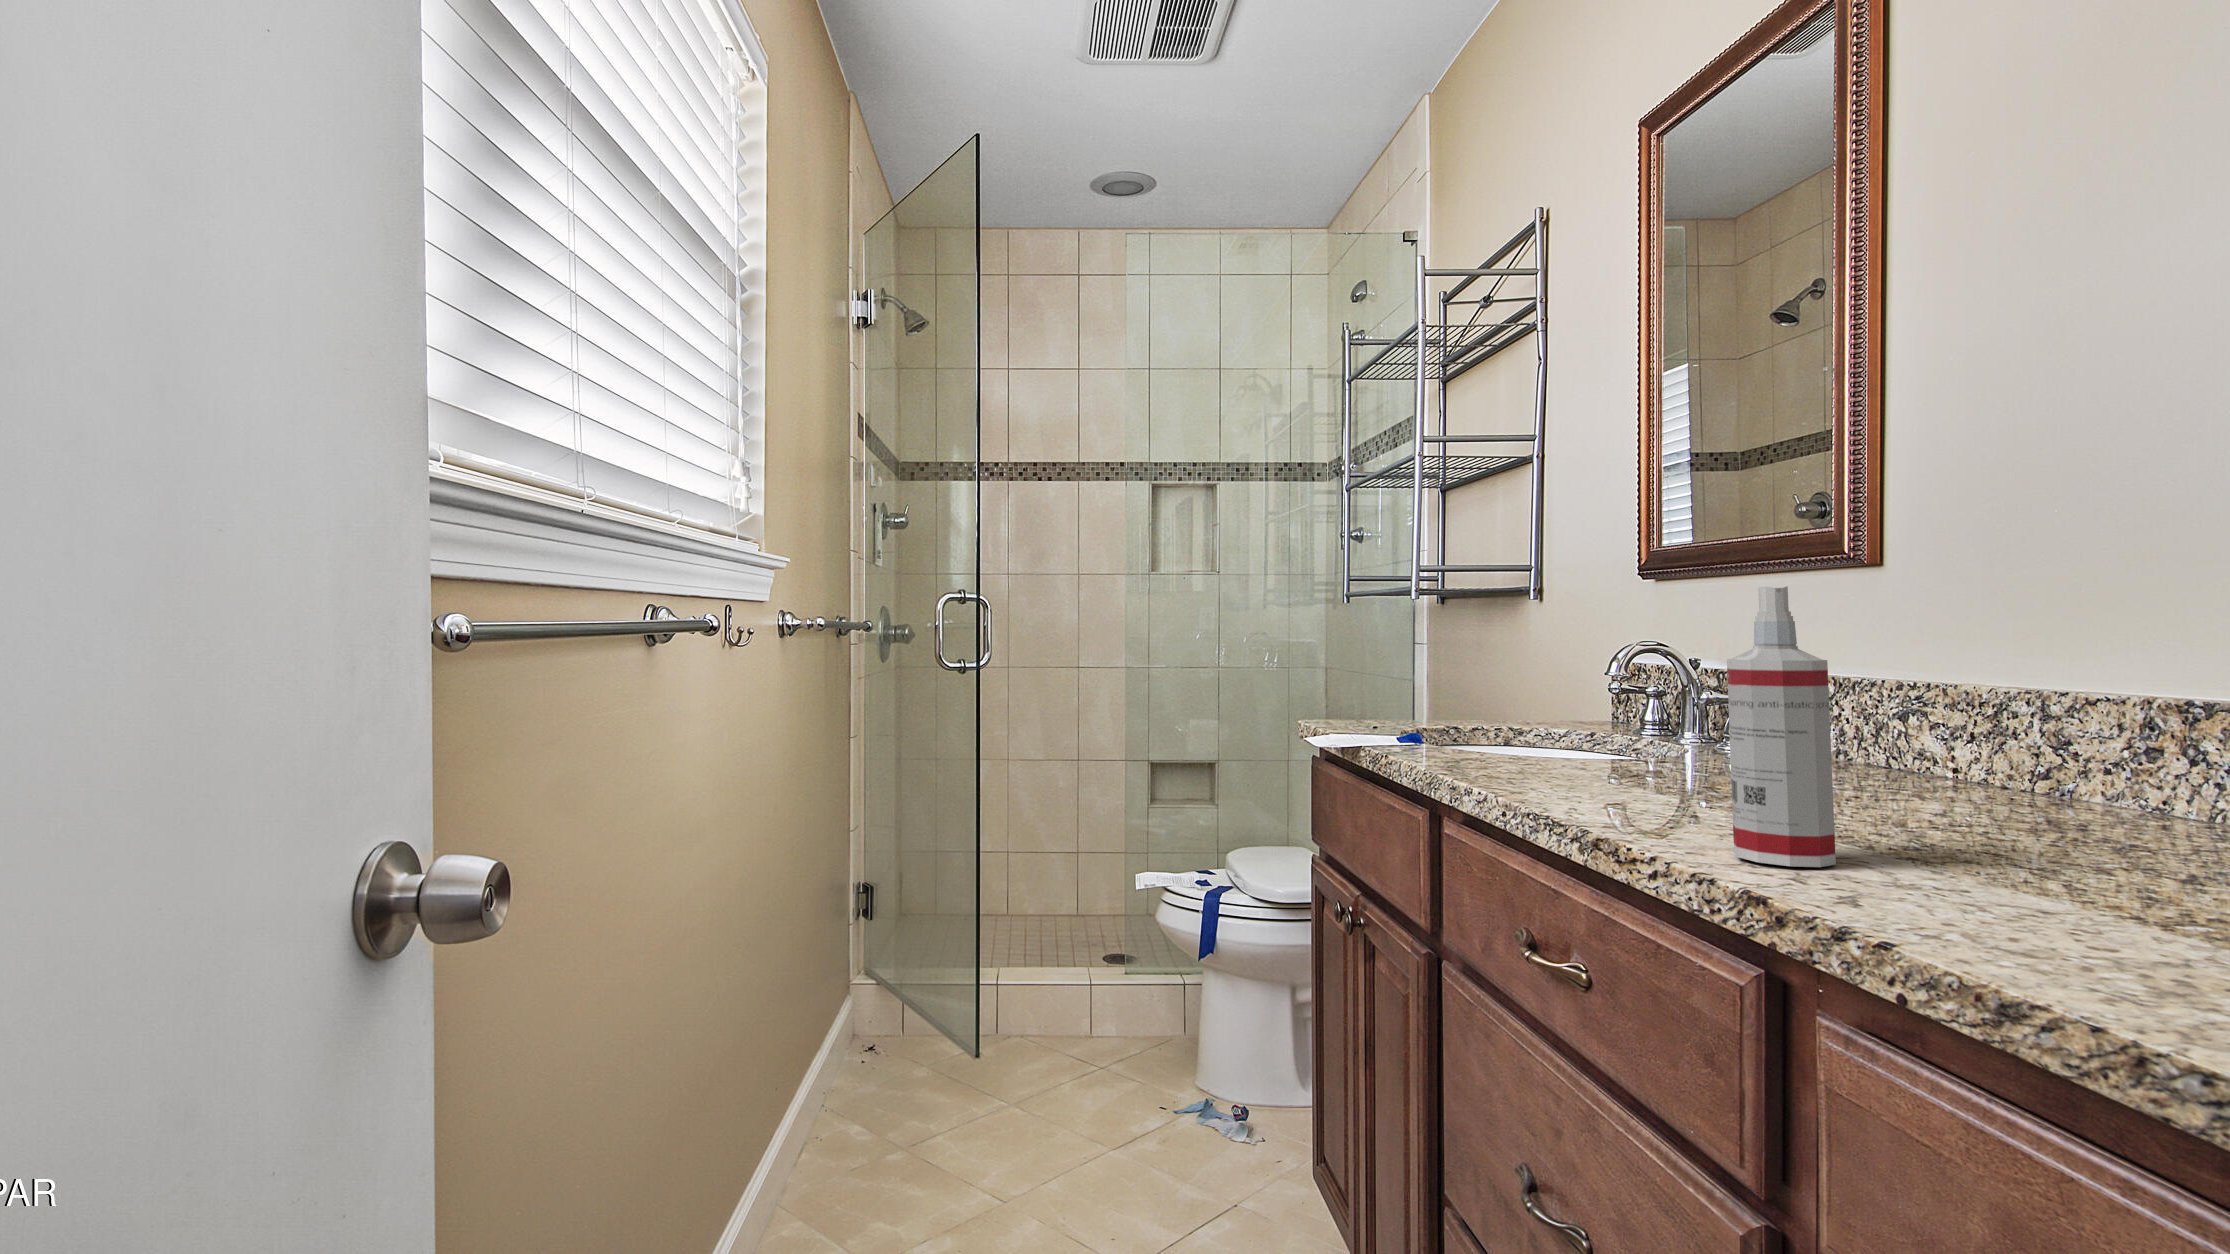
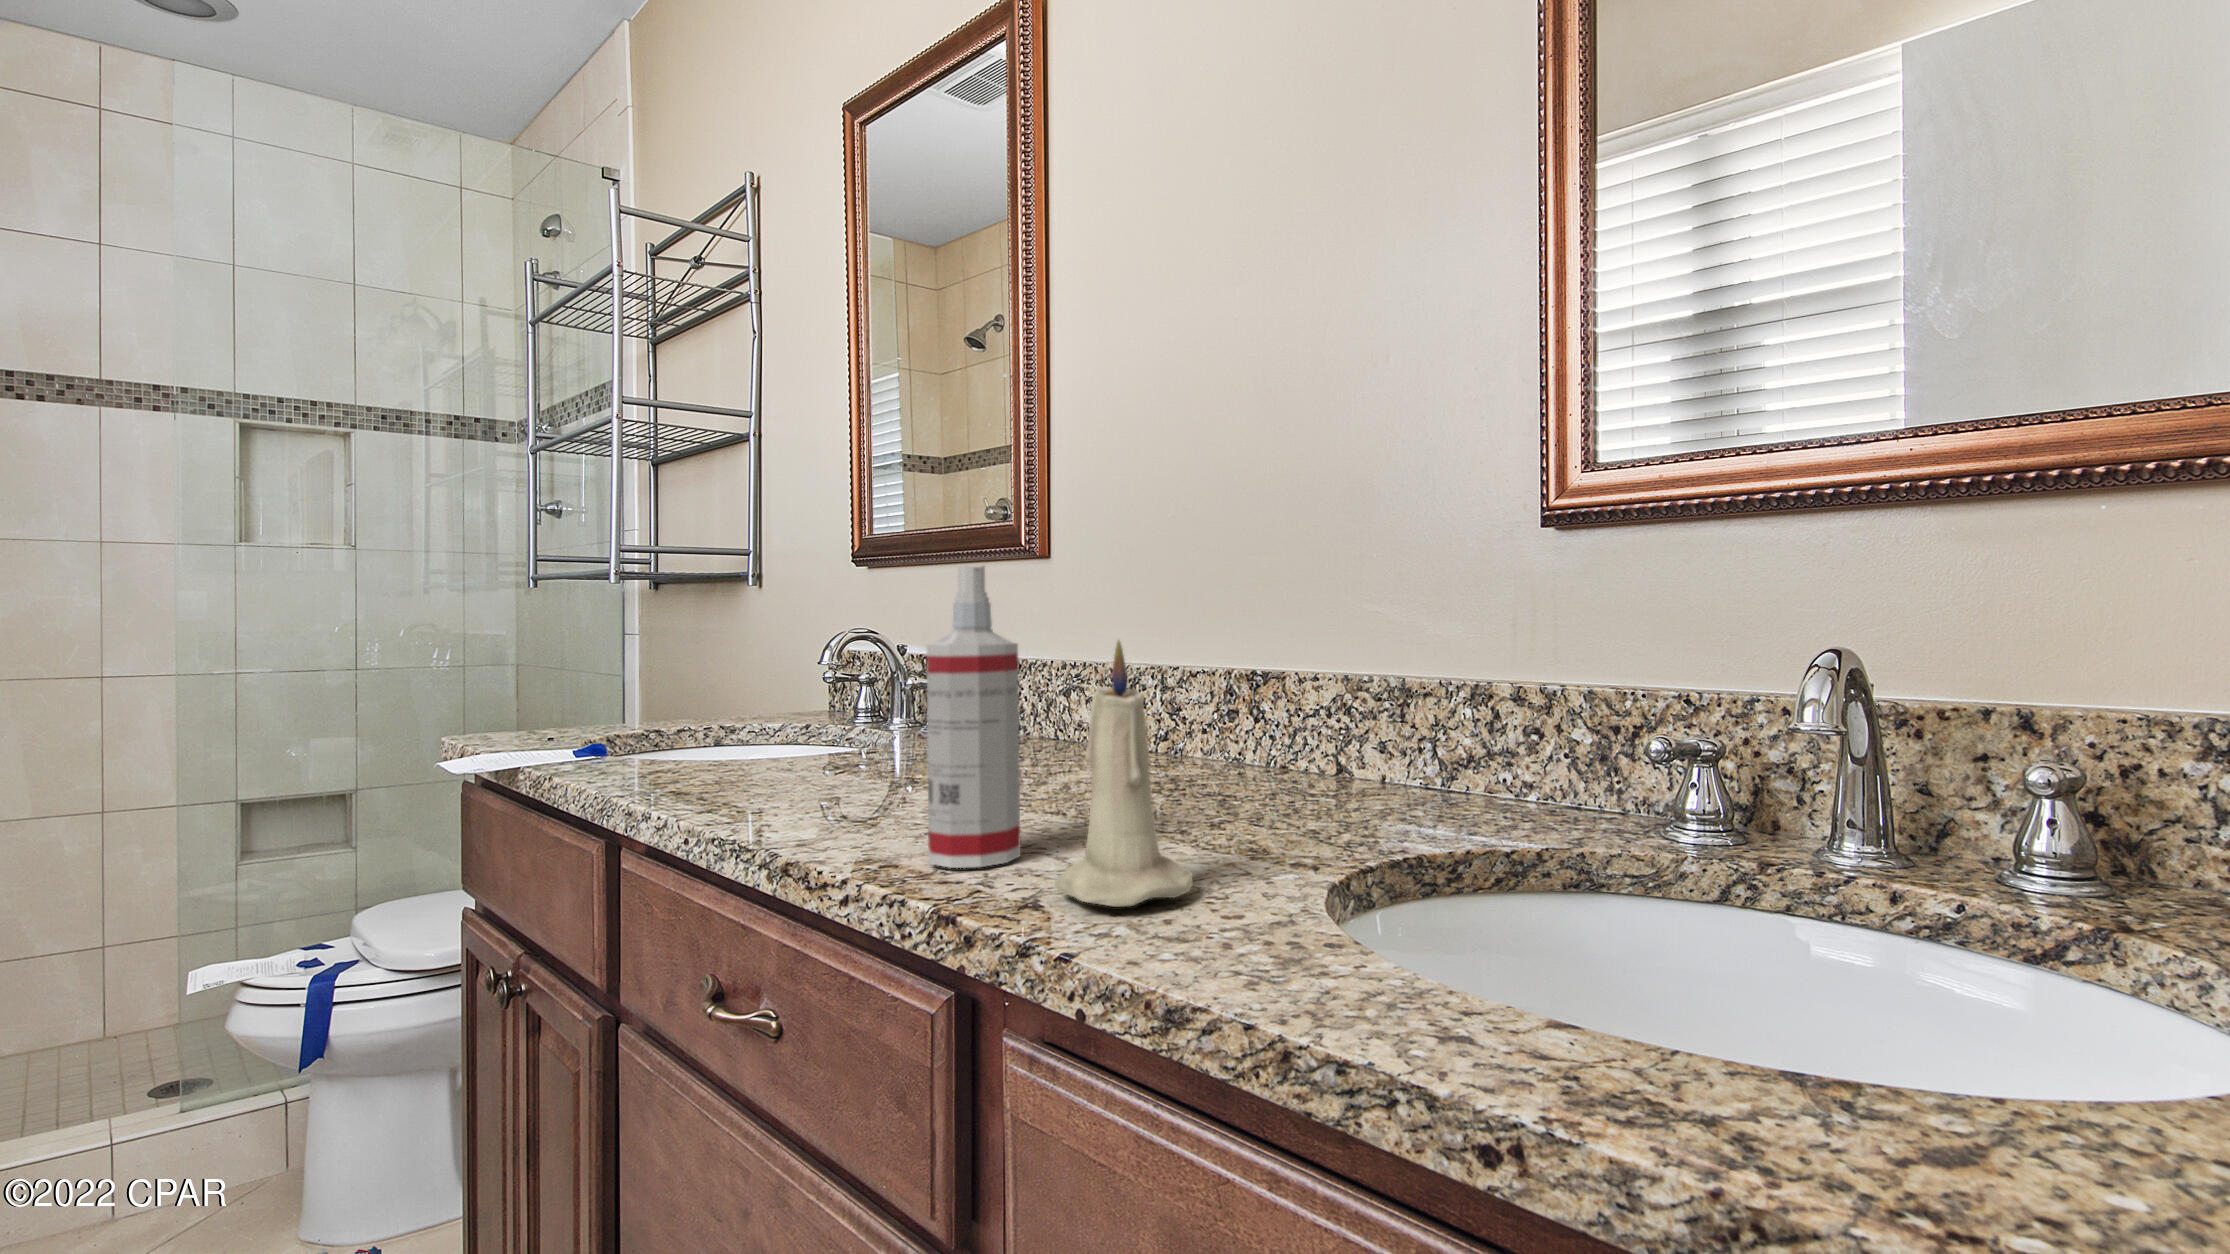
candle: none [1874,658,2051,921] -> present [1055,641,1193,907]

